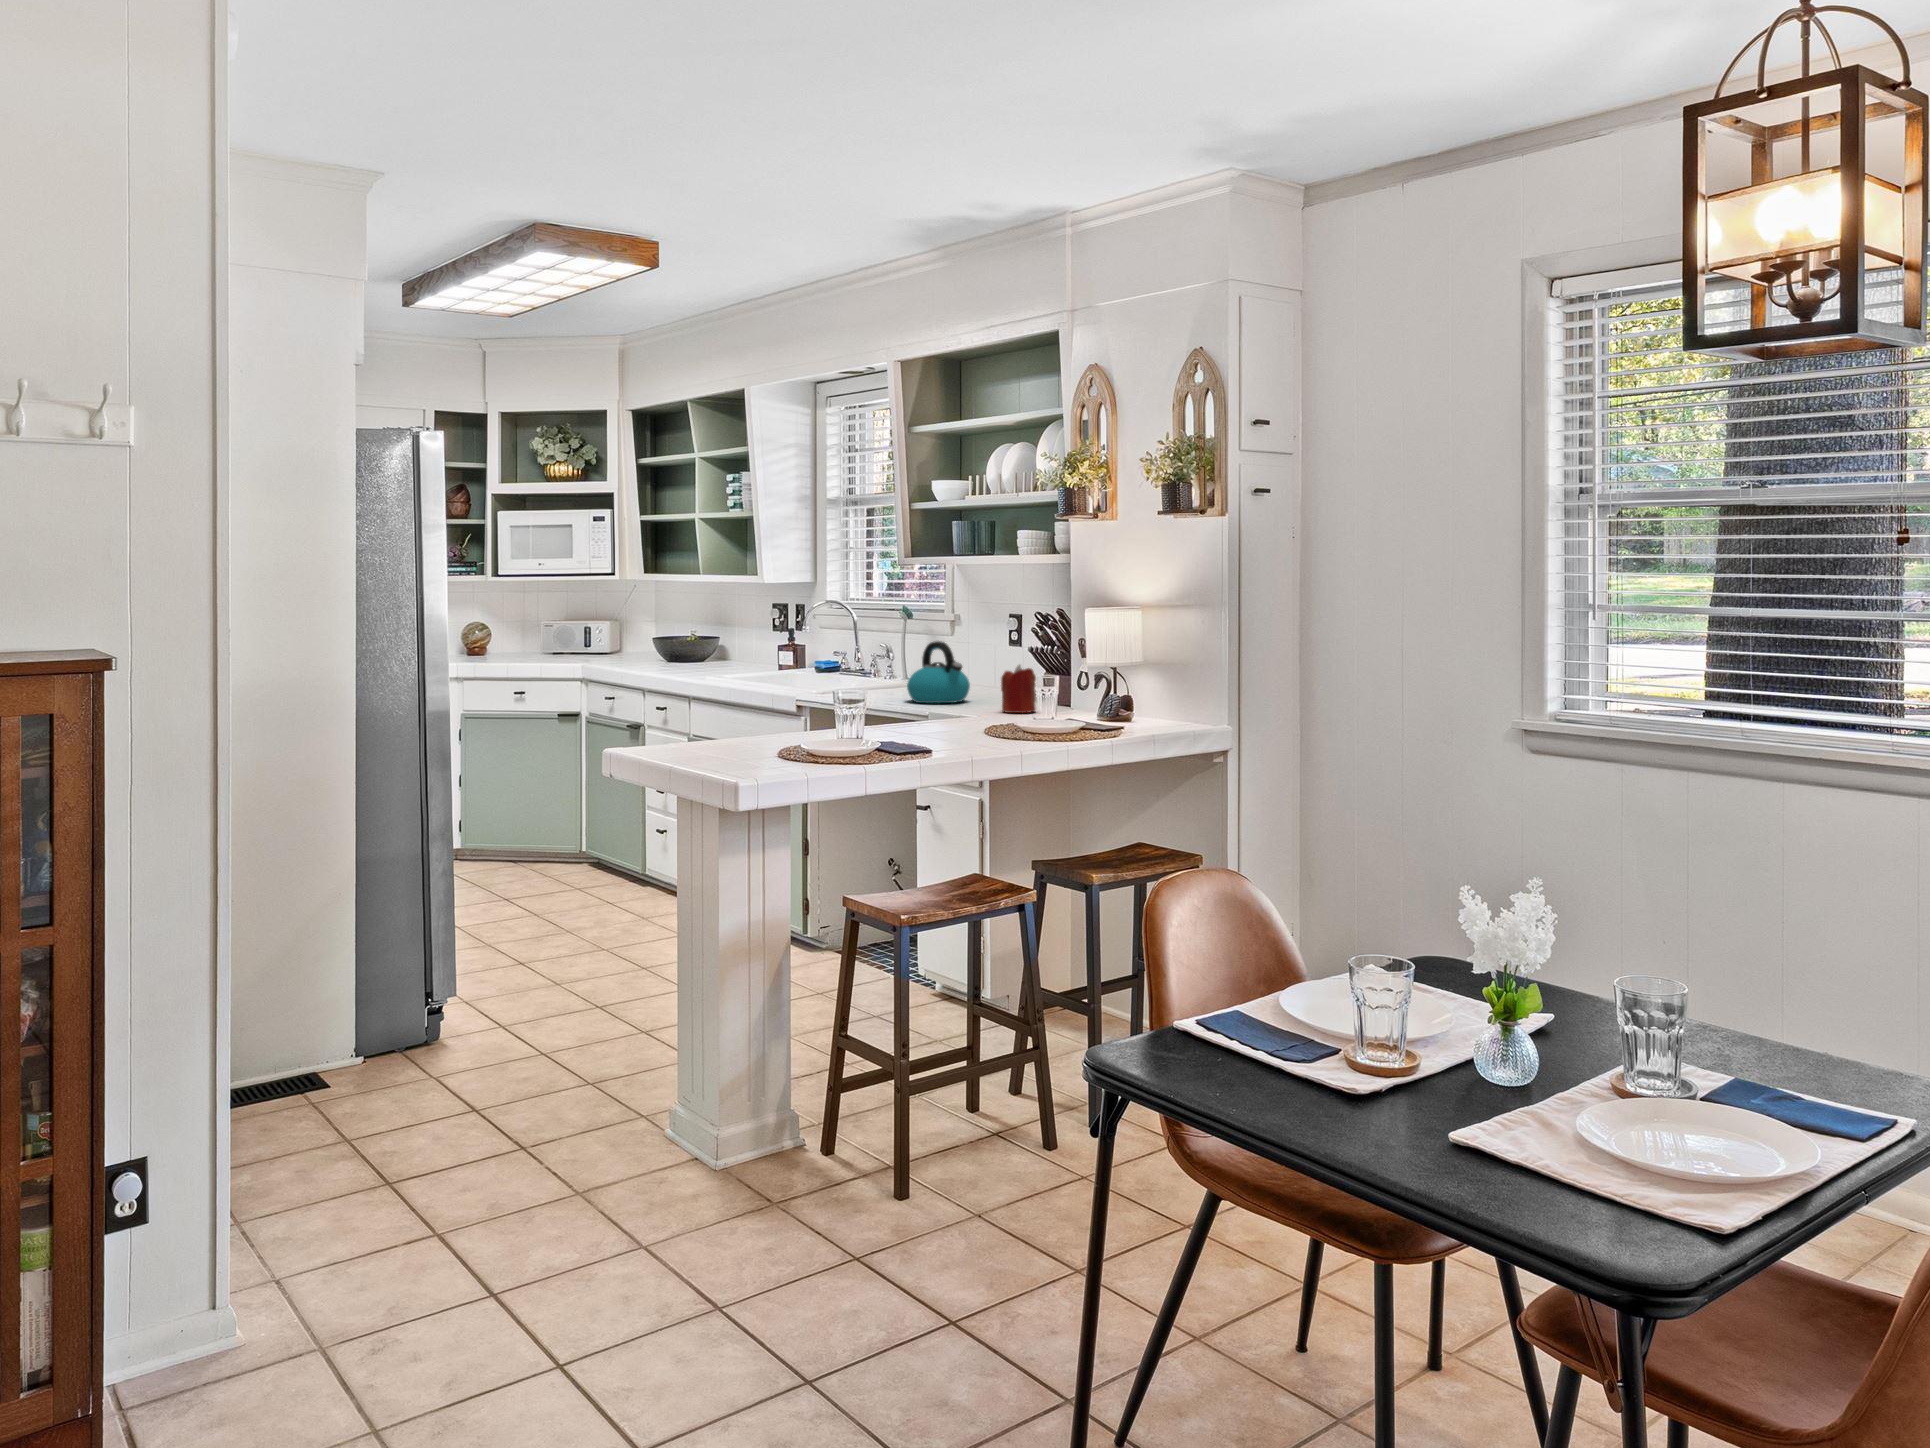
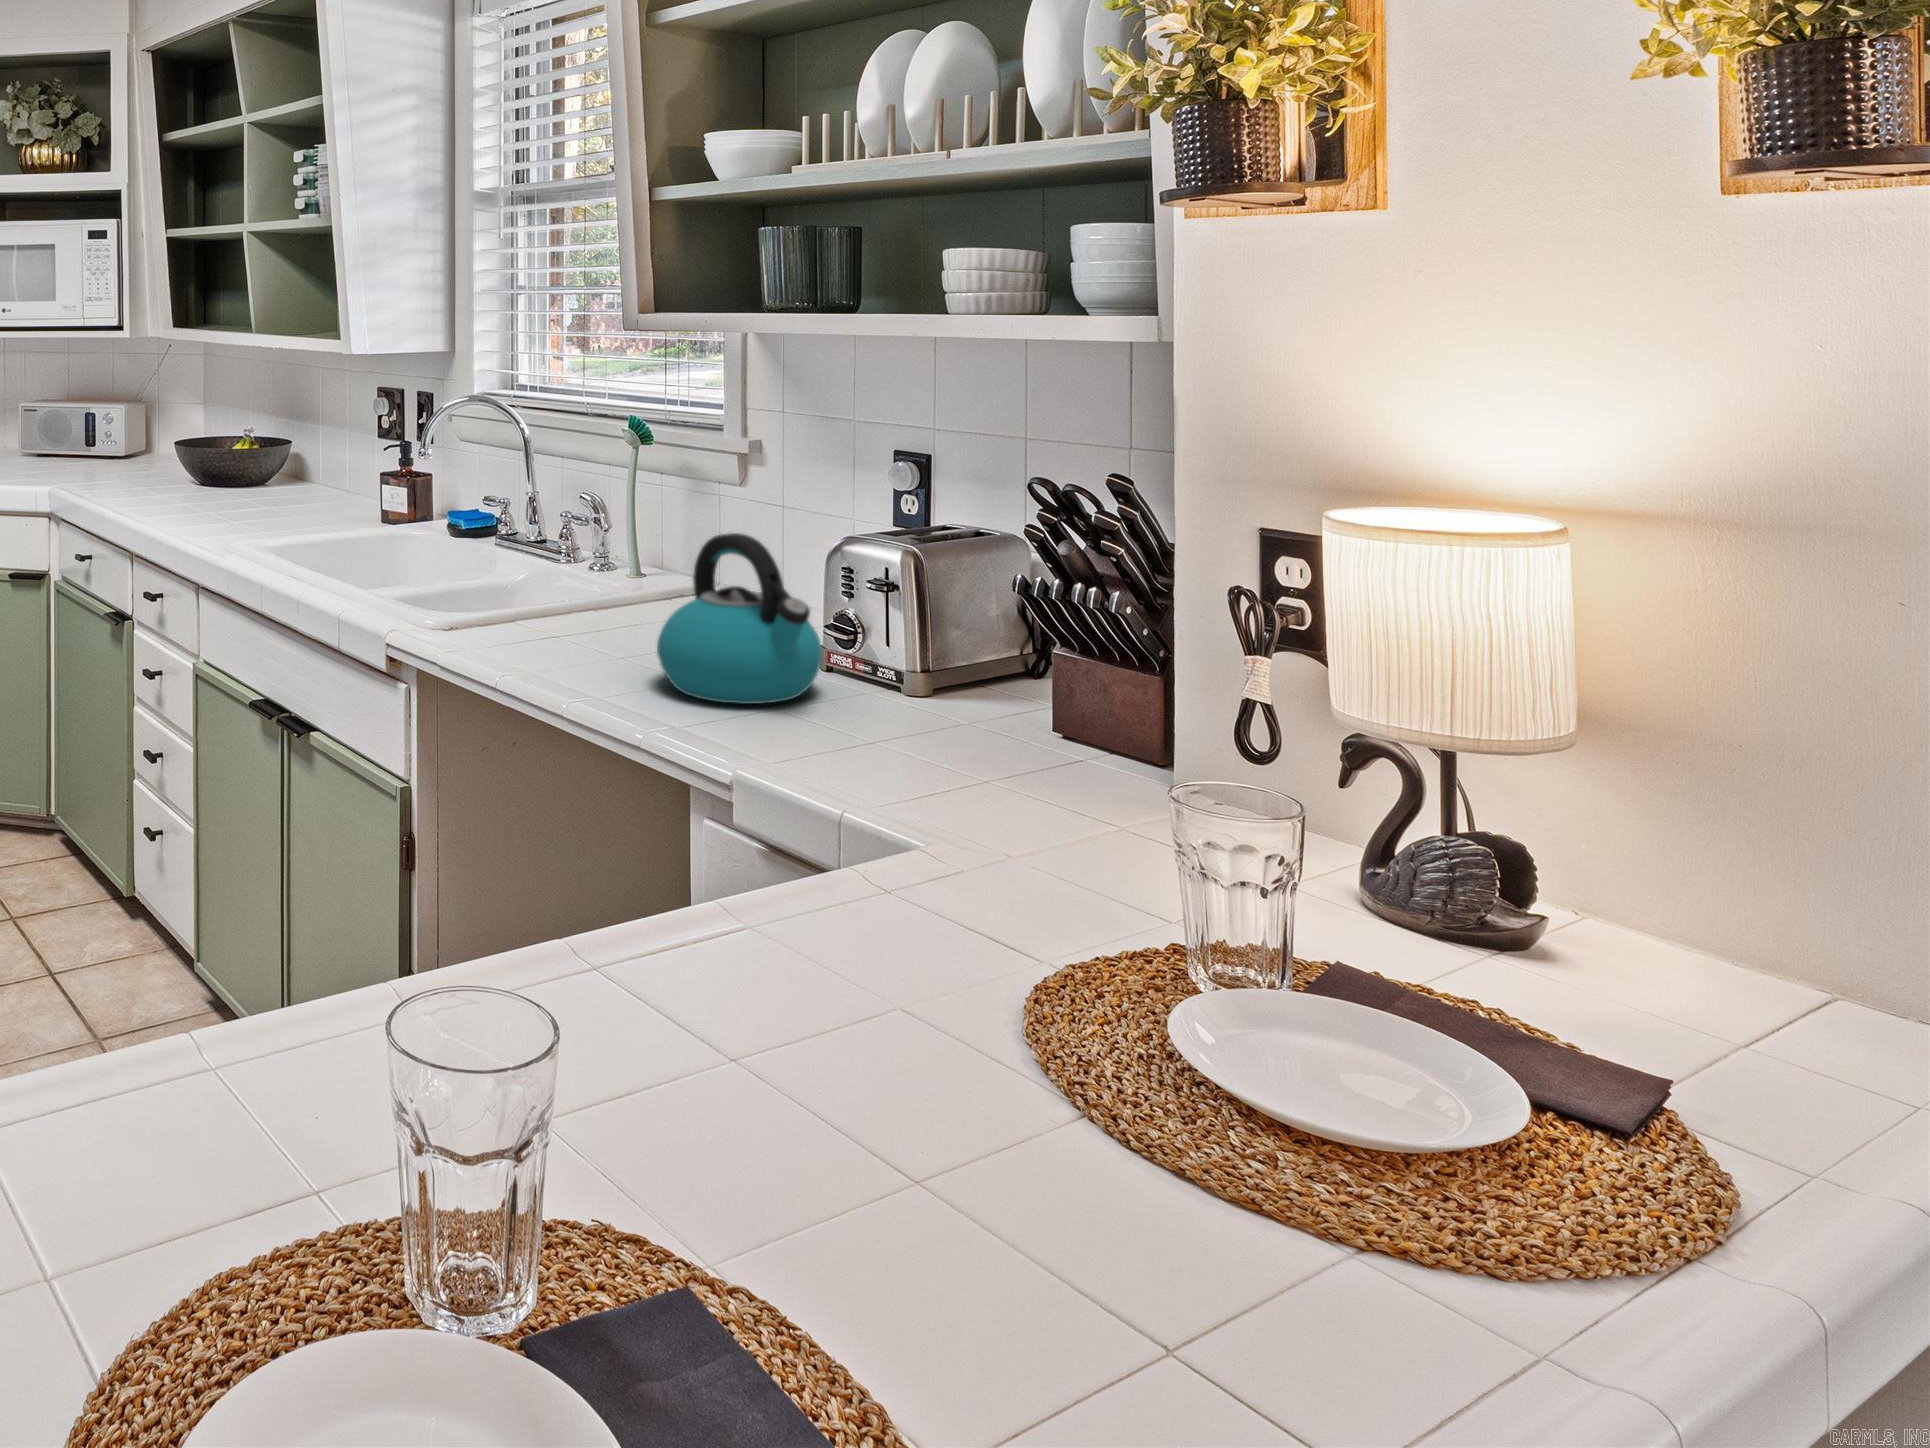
candle: present [1001,665,1036,713] -> none [949,640,1057,796]

